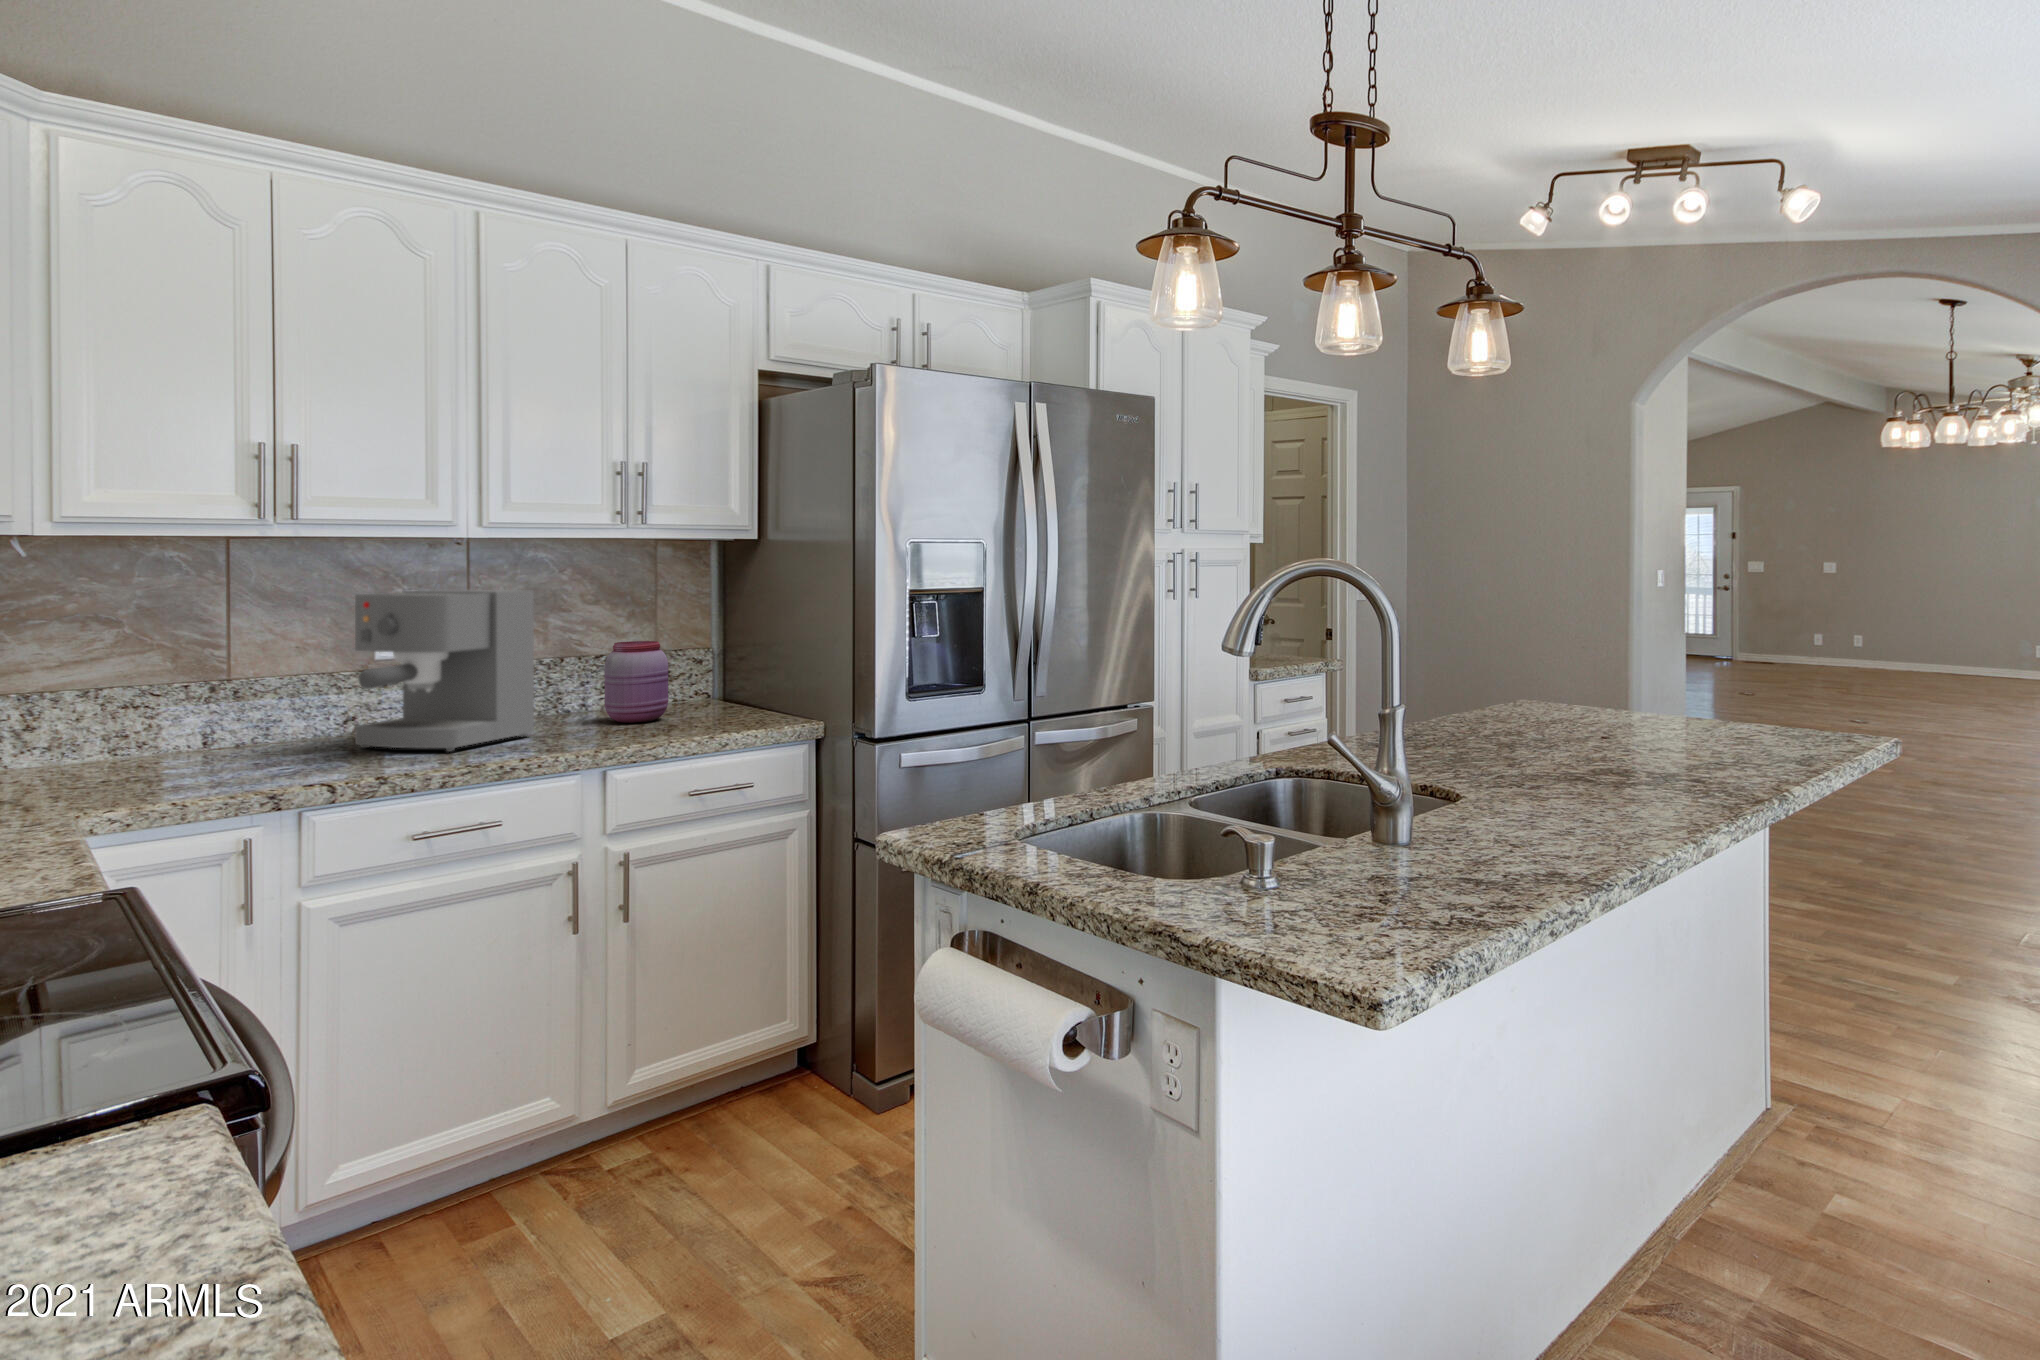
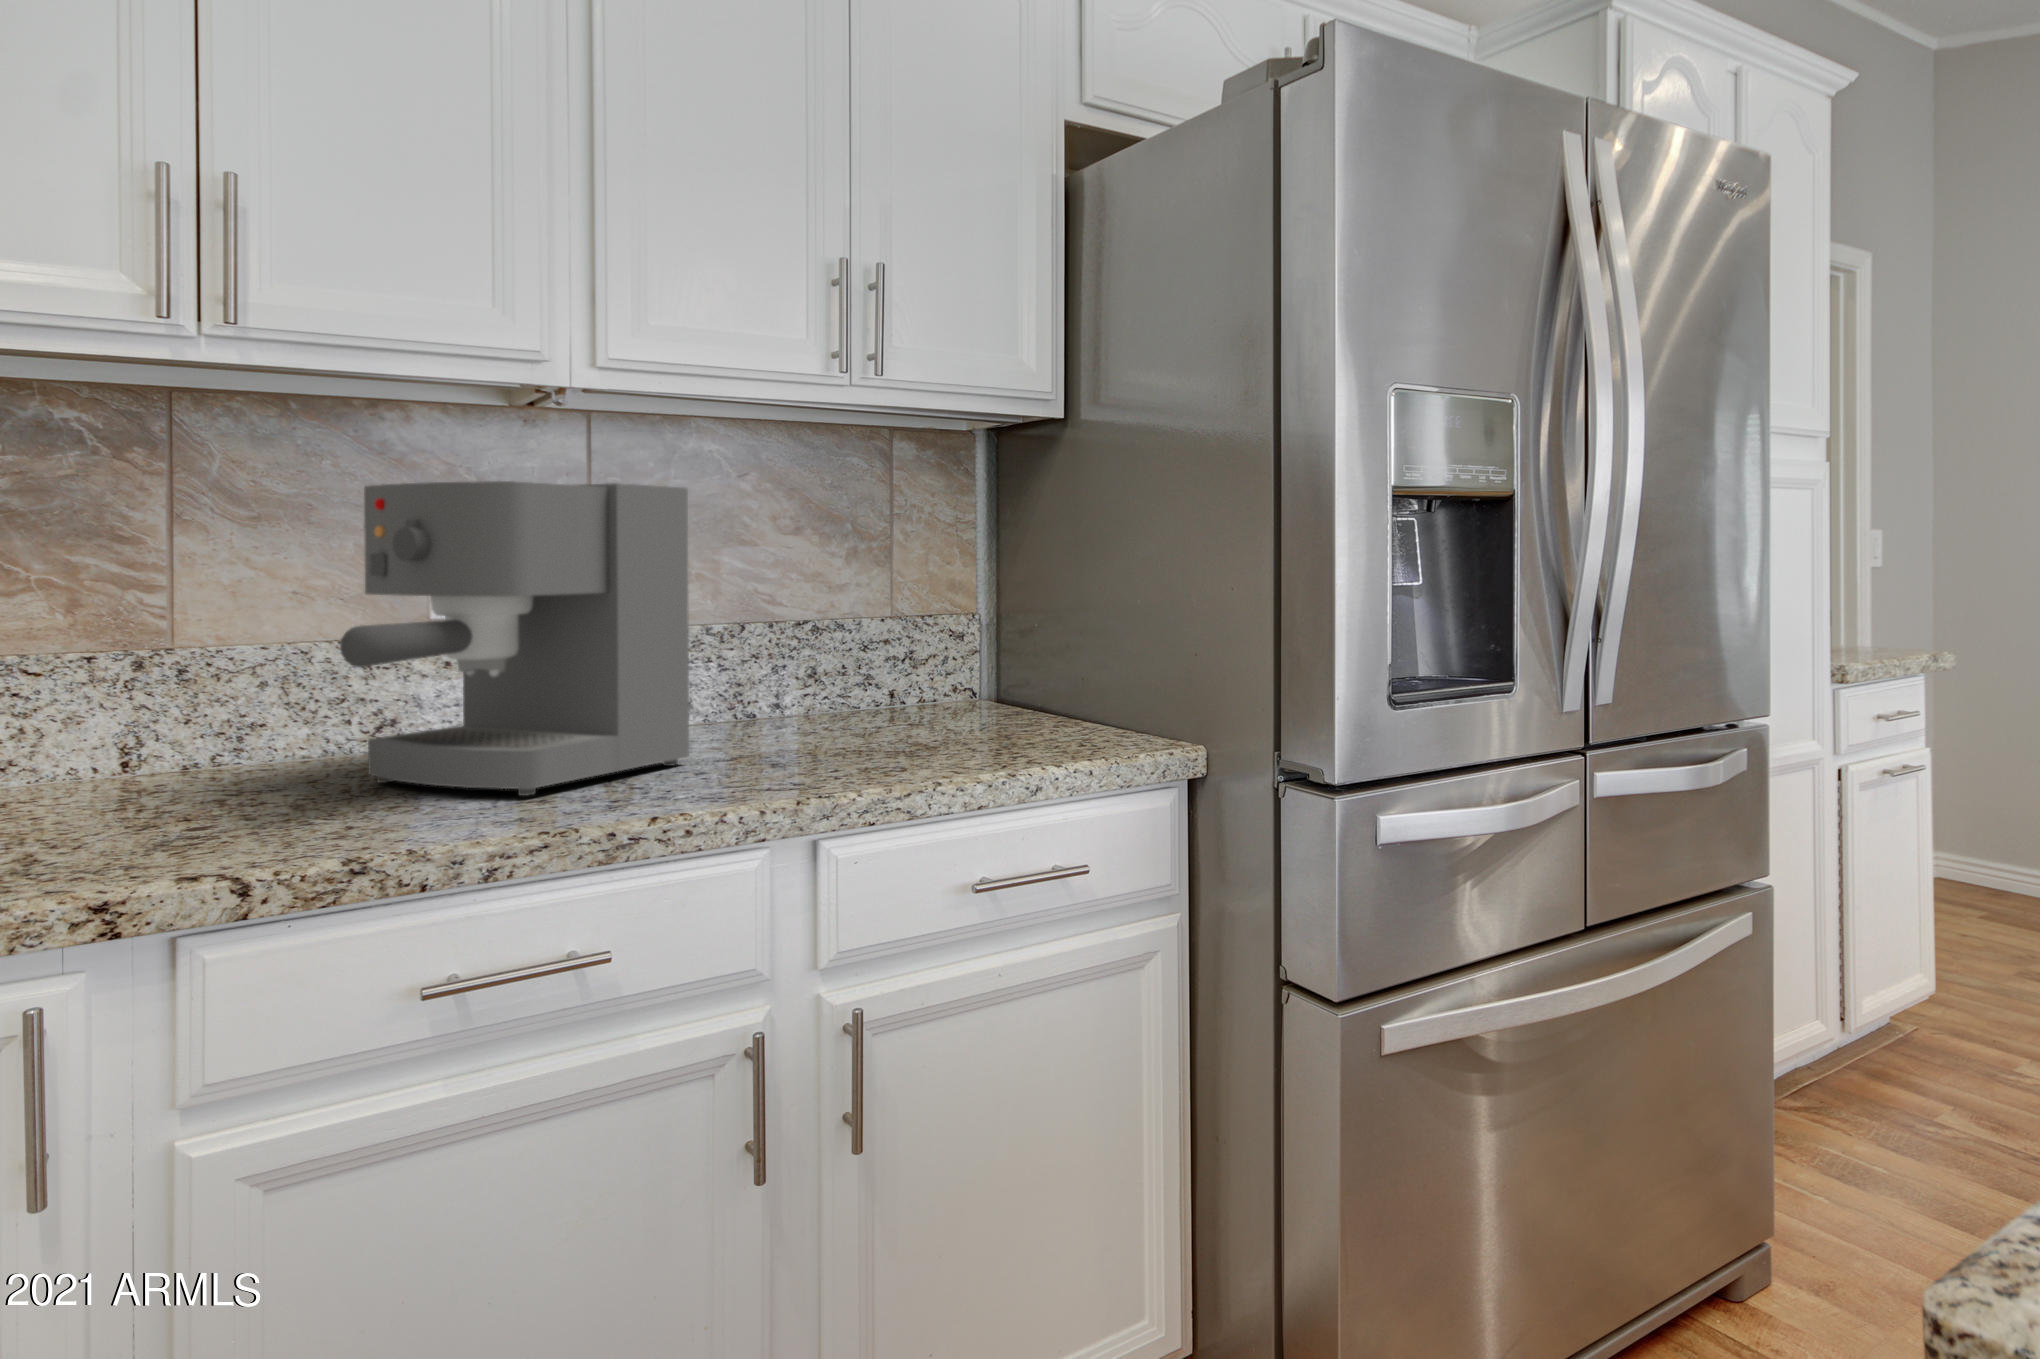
jar: present [605,641,668,723] -> none [814,594,921,740]

